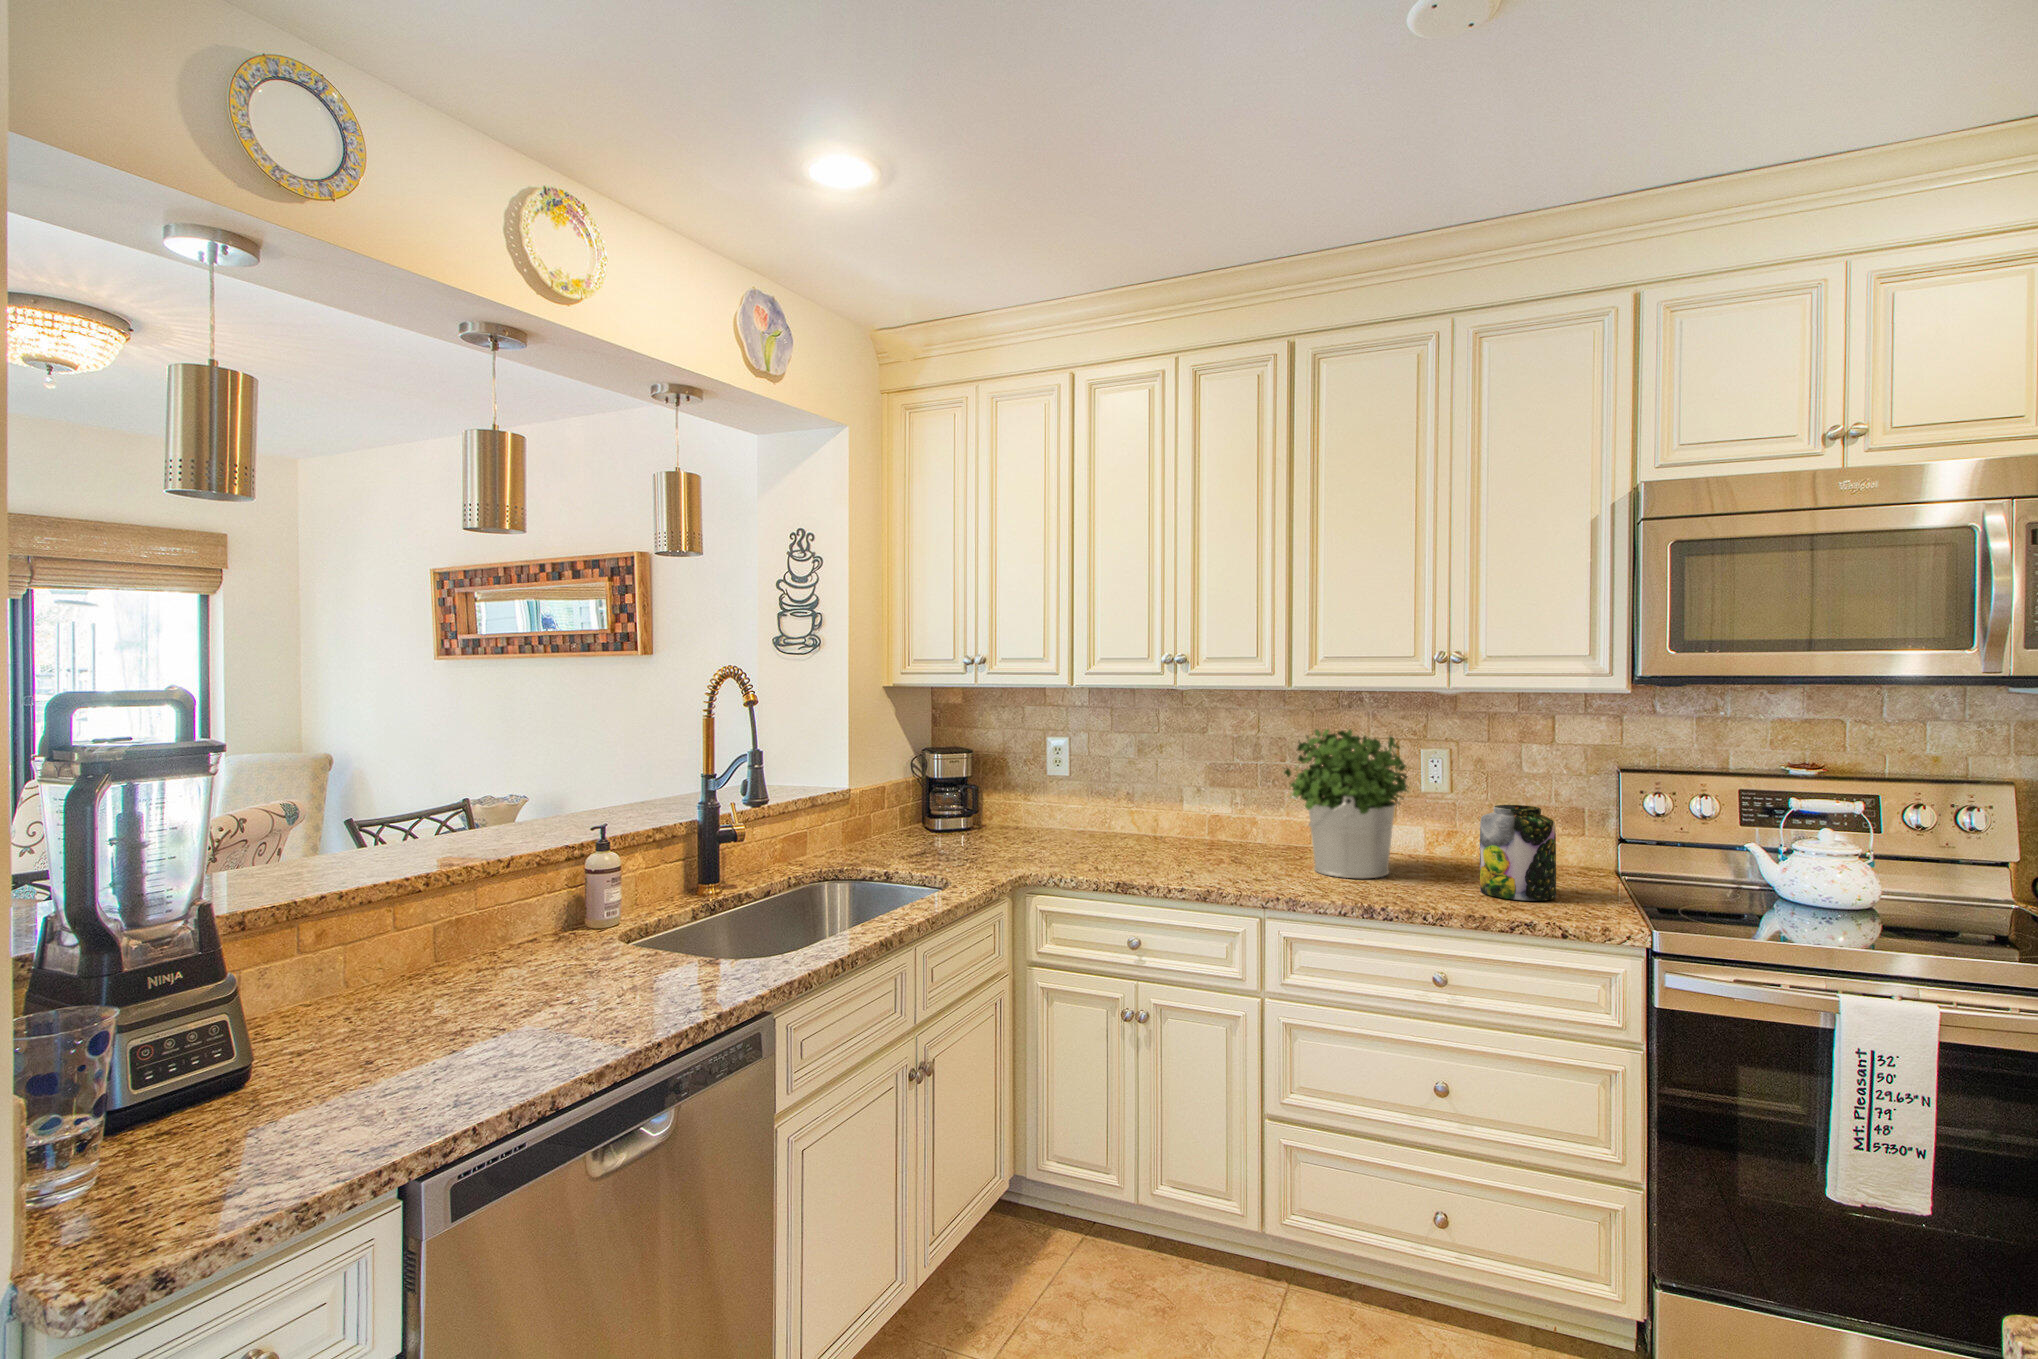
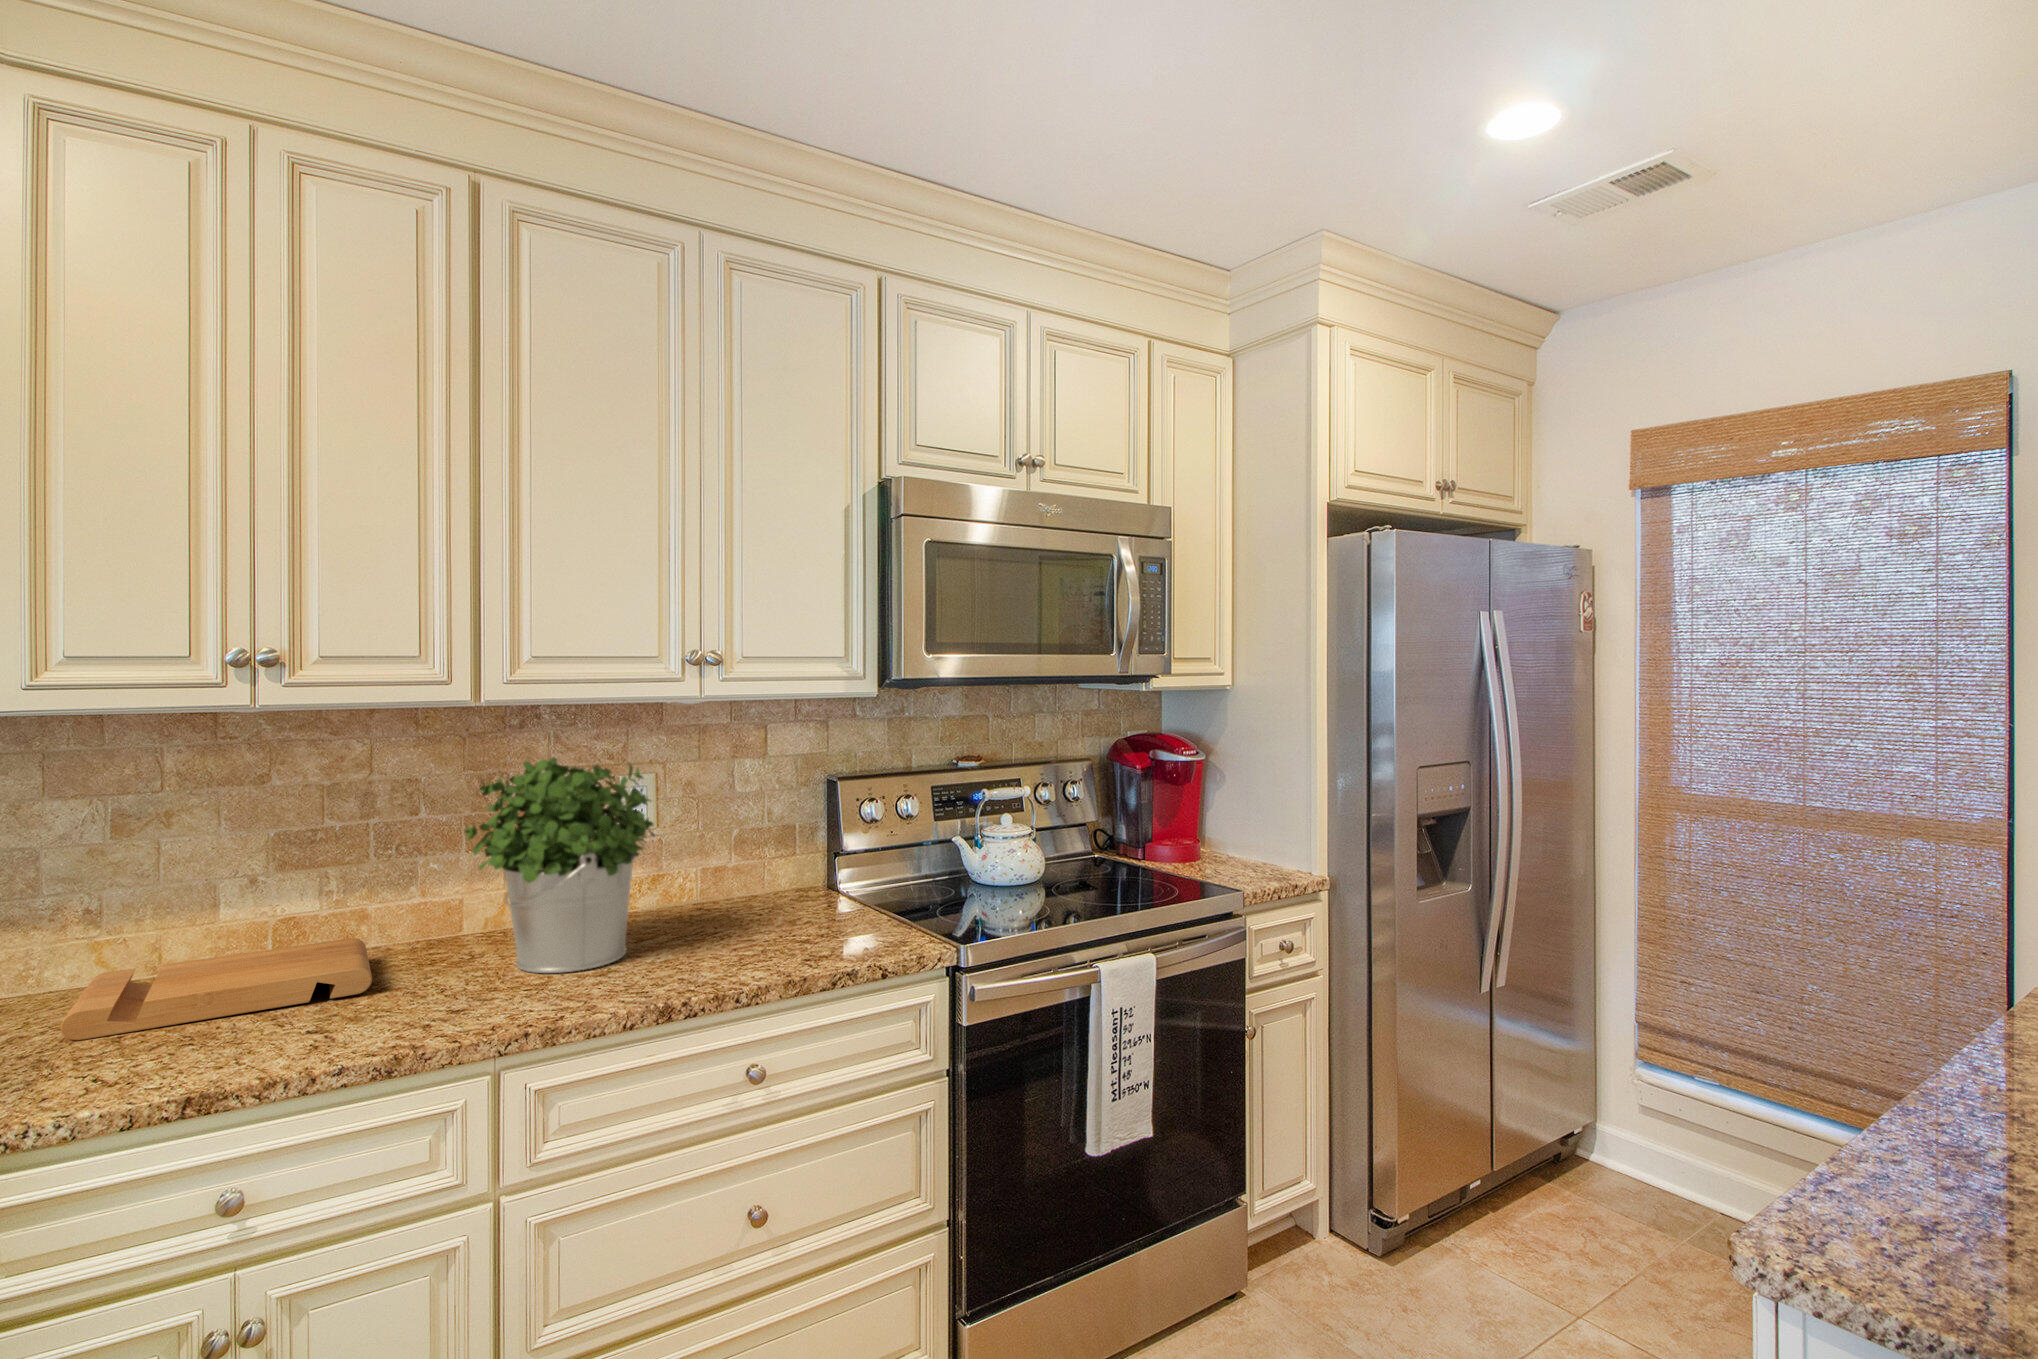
jar: present [1480,805,1556,901] -> none [751,832,833,949]
cutting board: none [1099,827,1246,862] -> present [61,938,372,1040]

